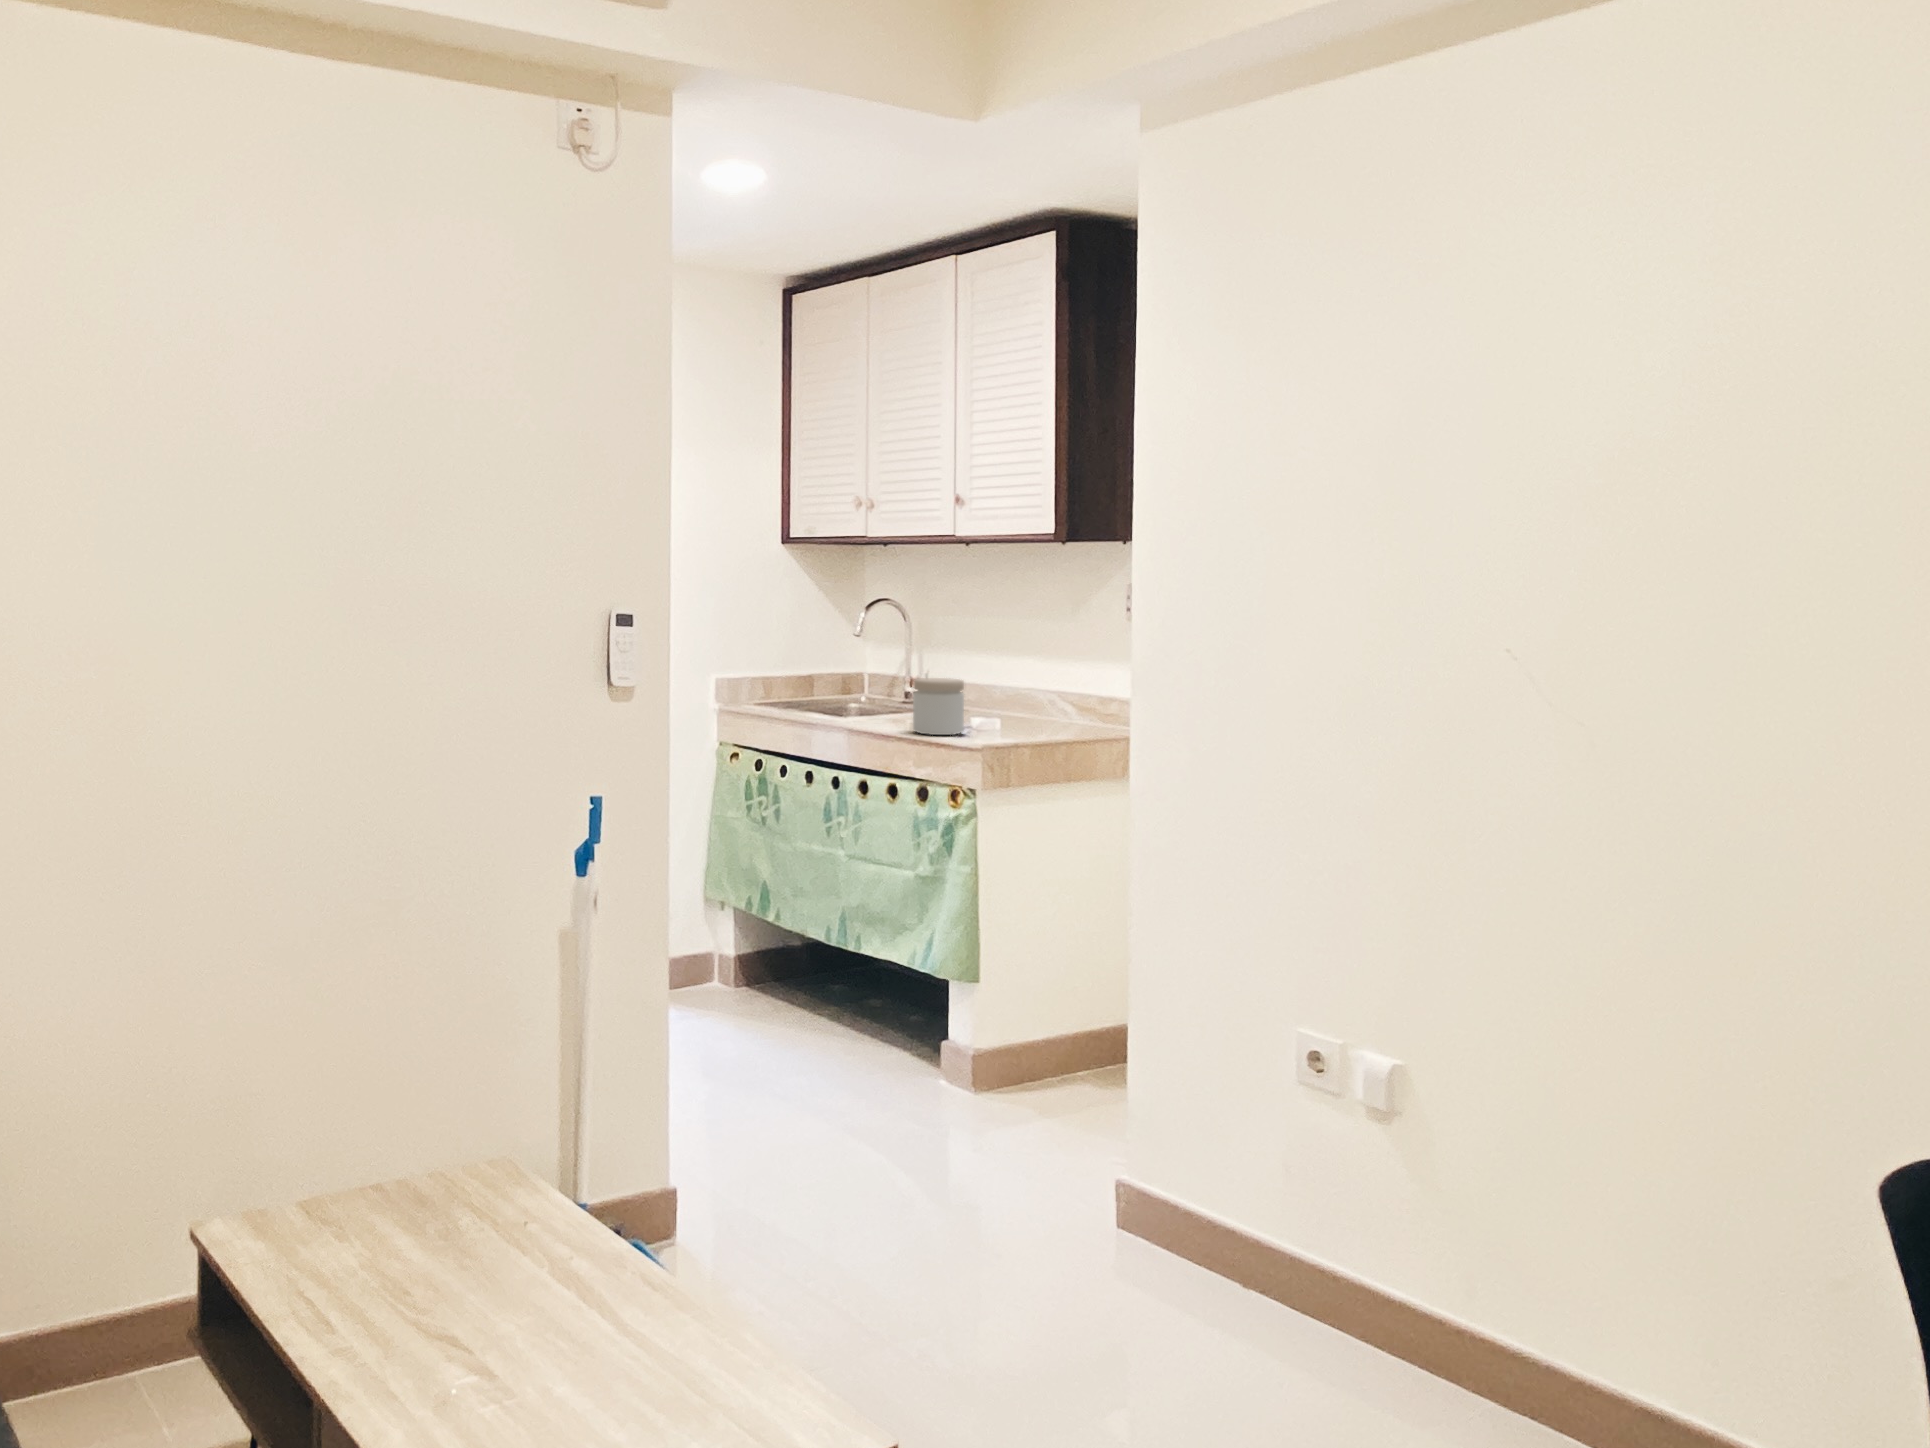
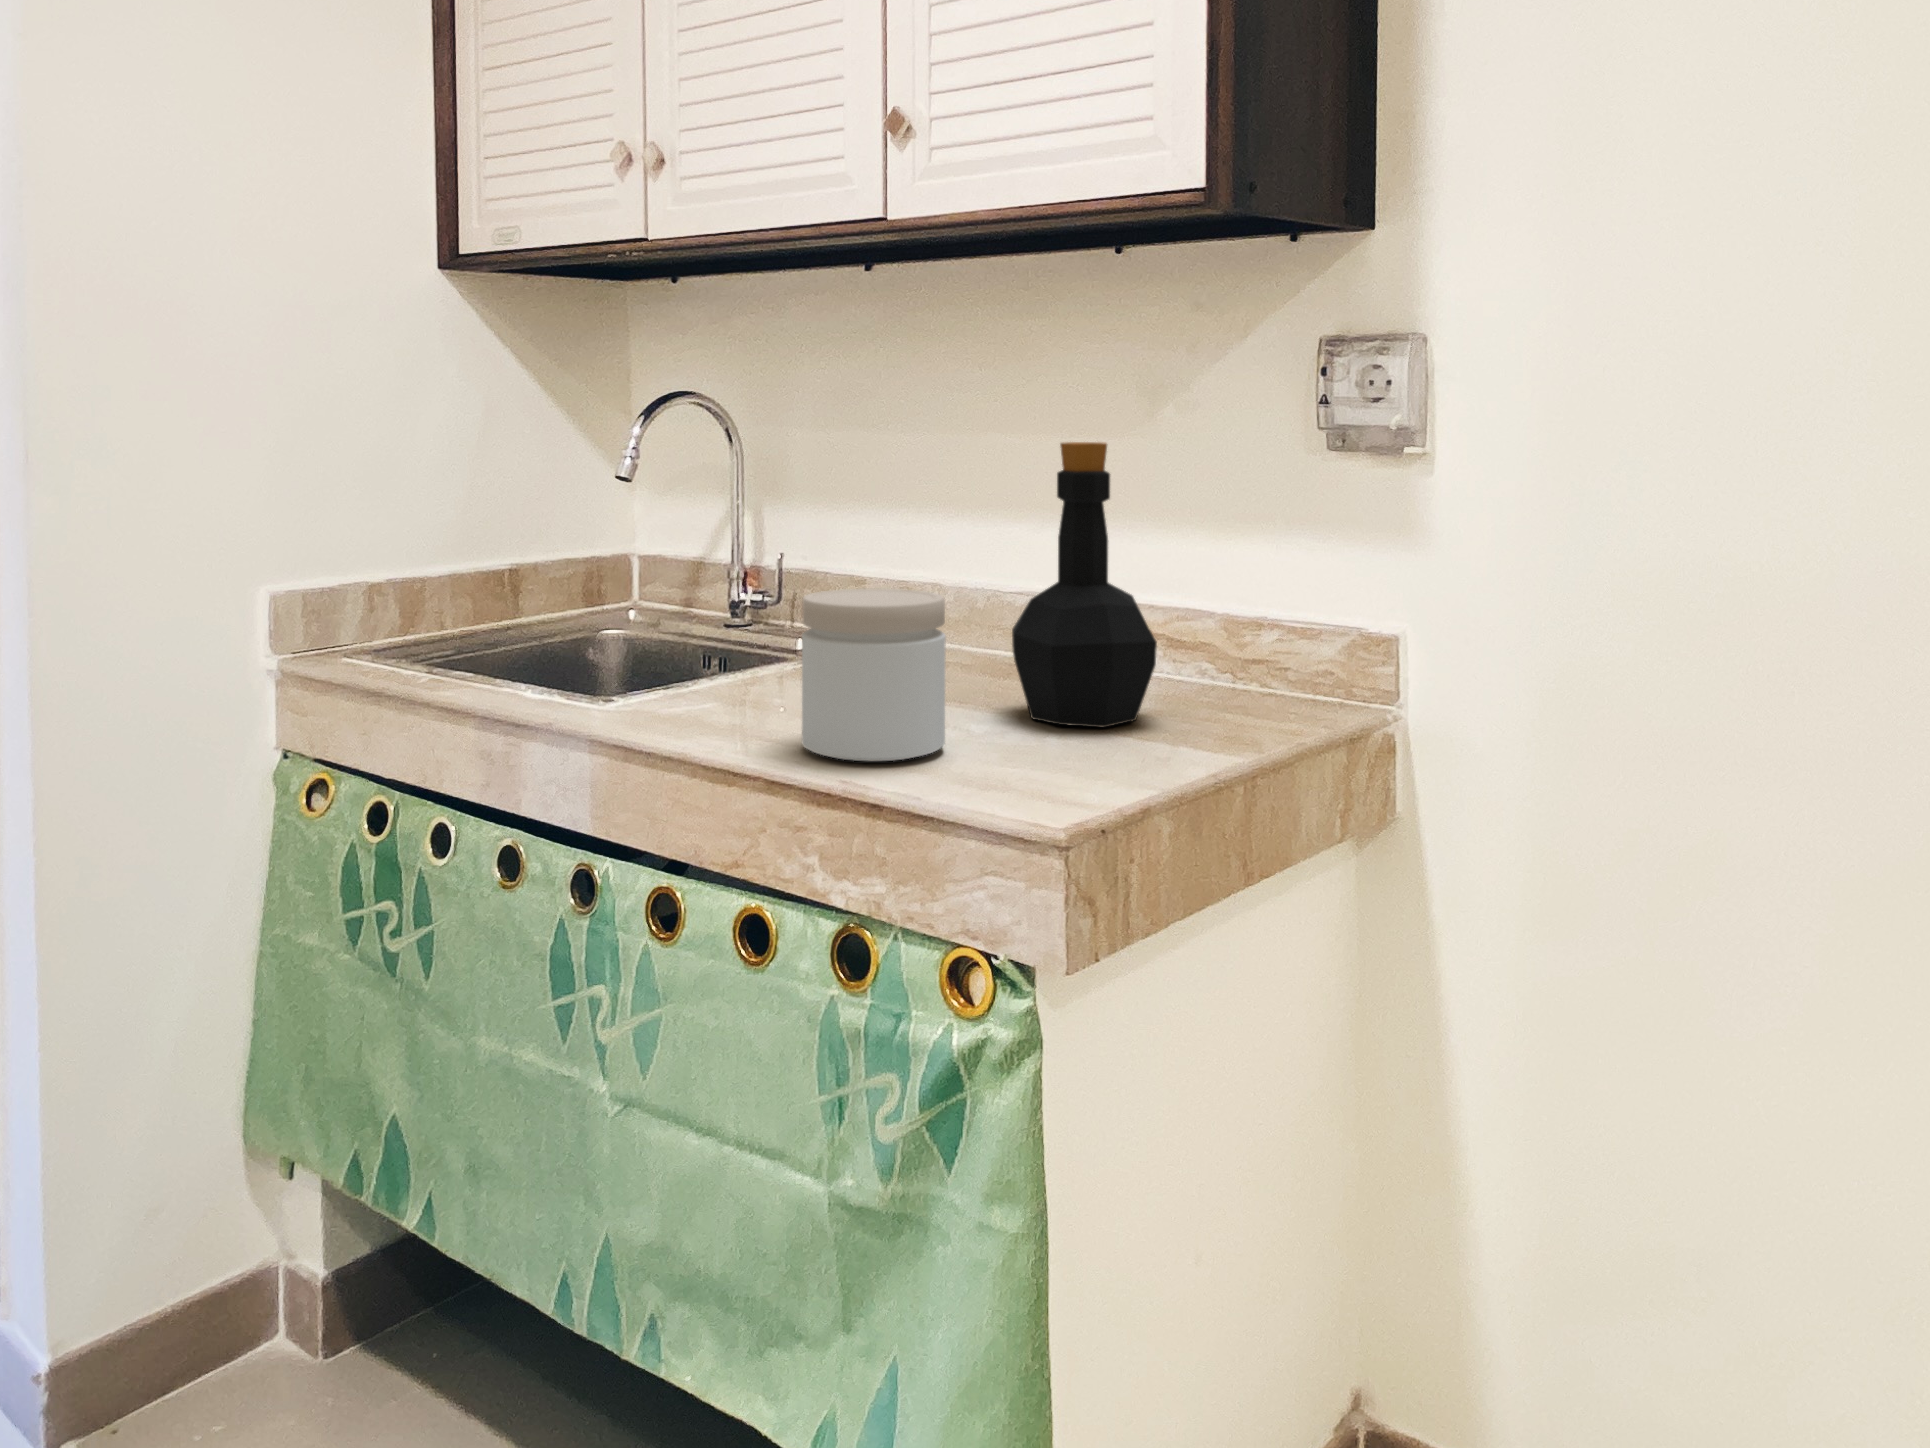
bottle: none [998,626,1054,733] -> present [1012,442,1157,728]

